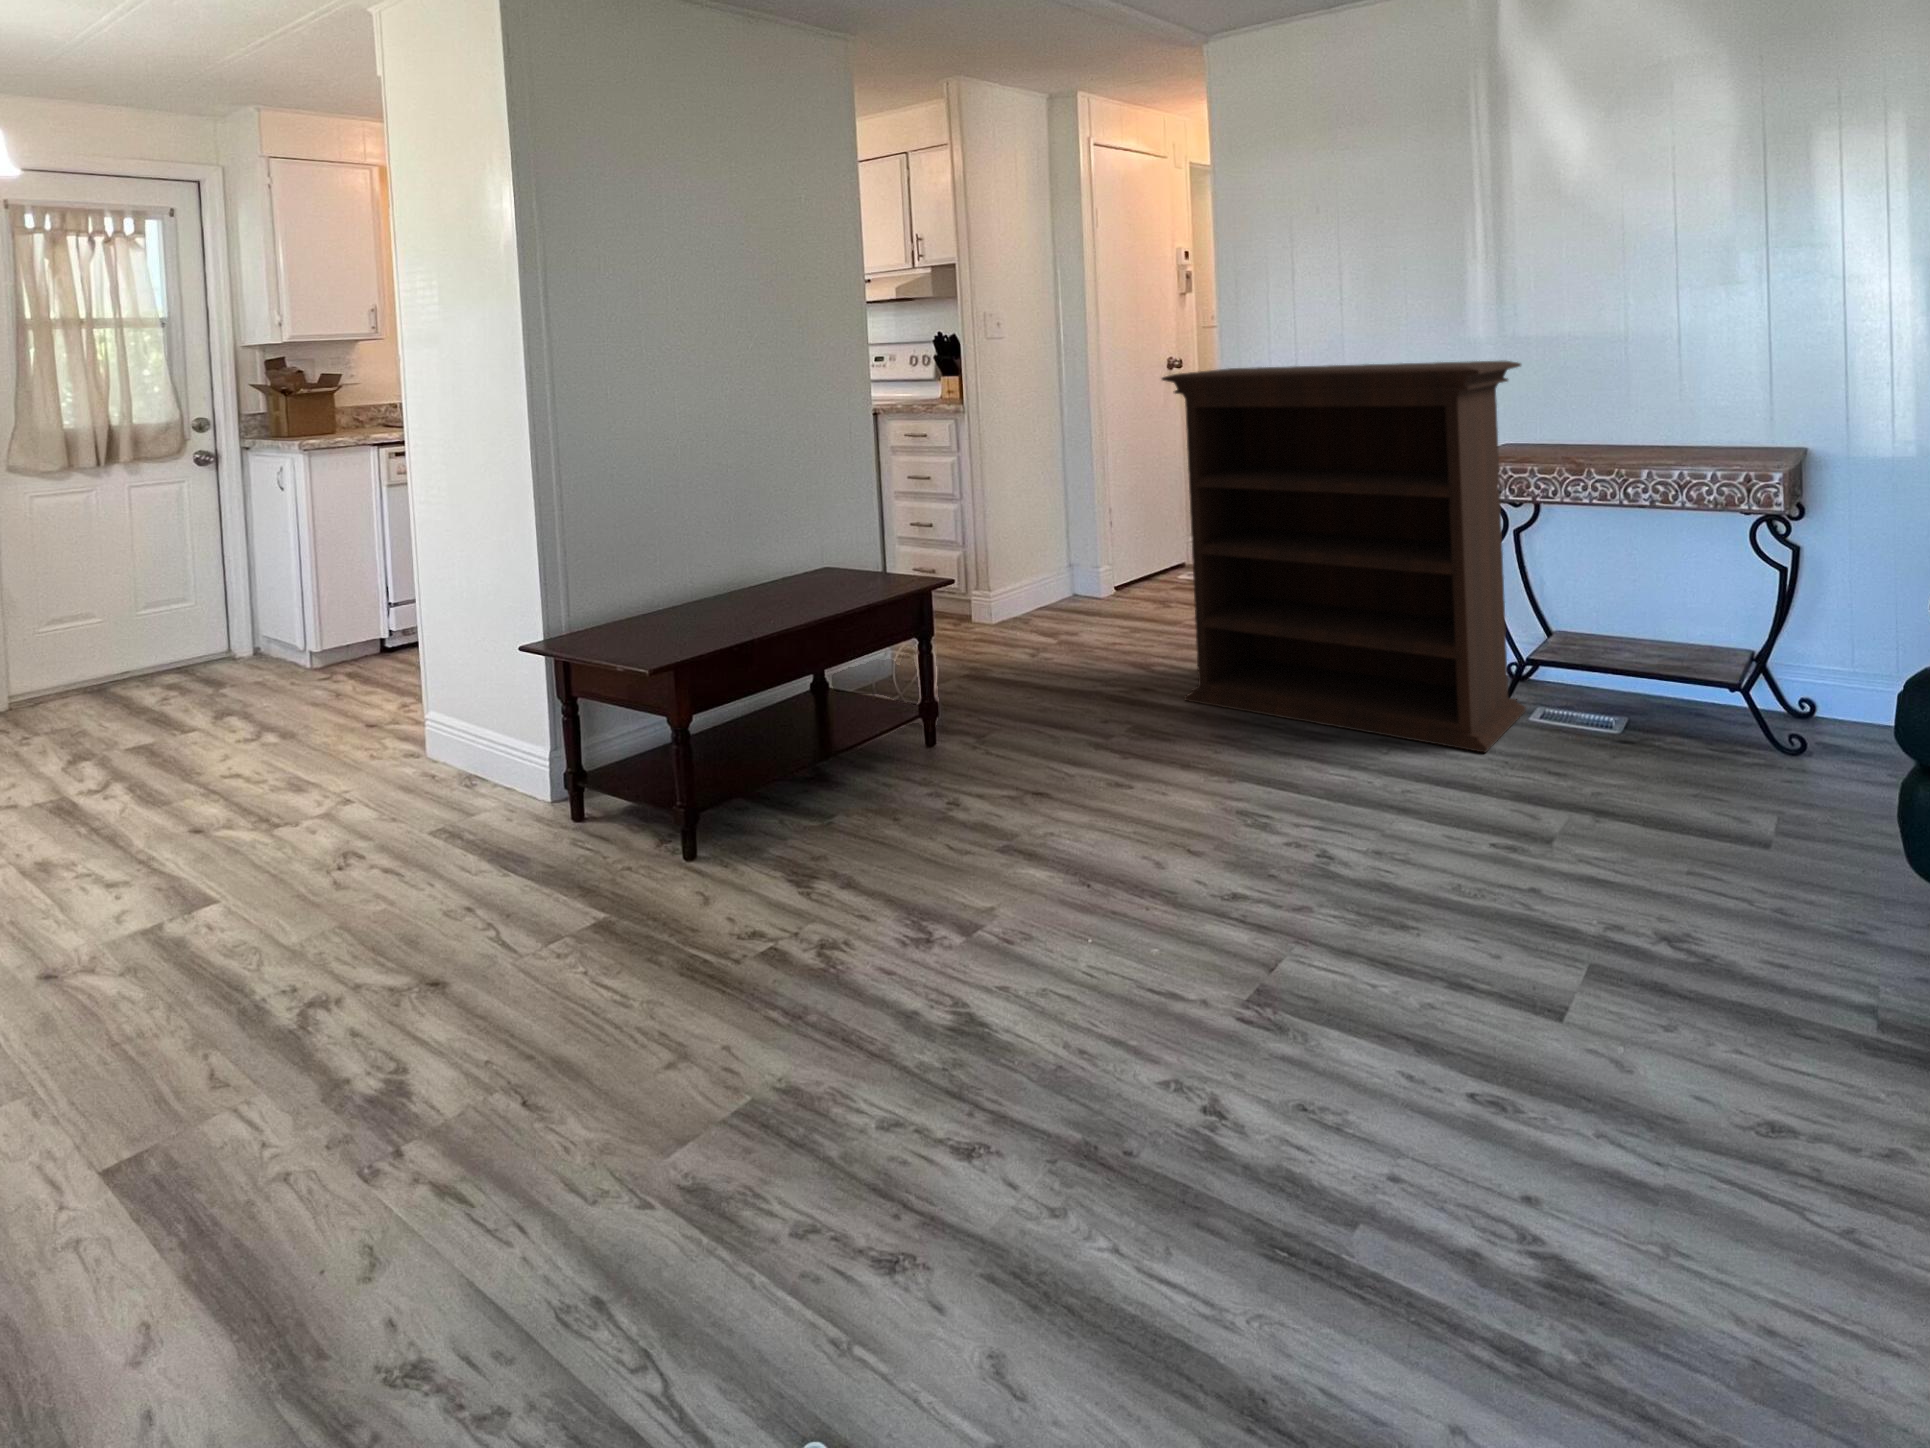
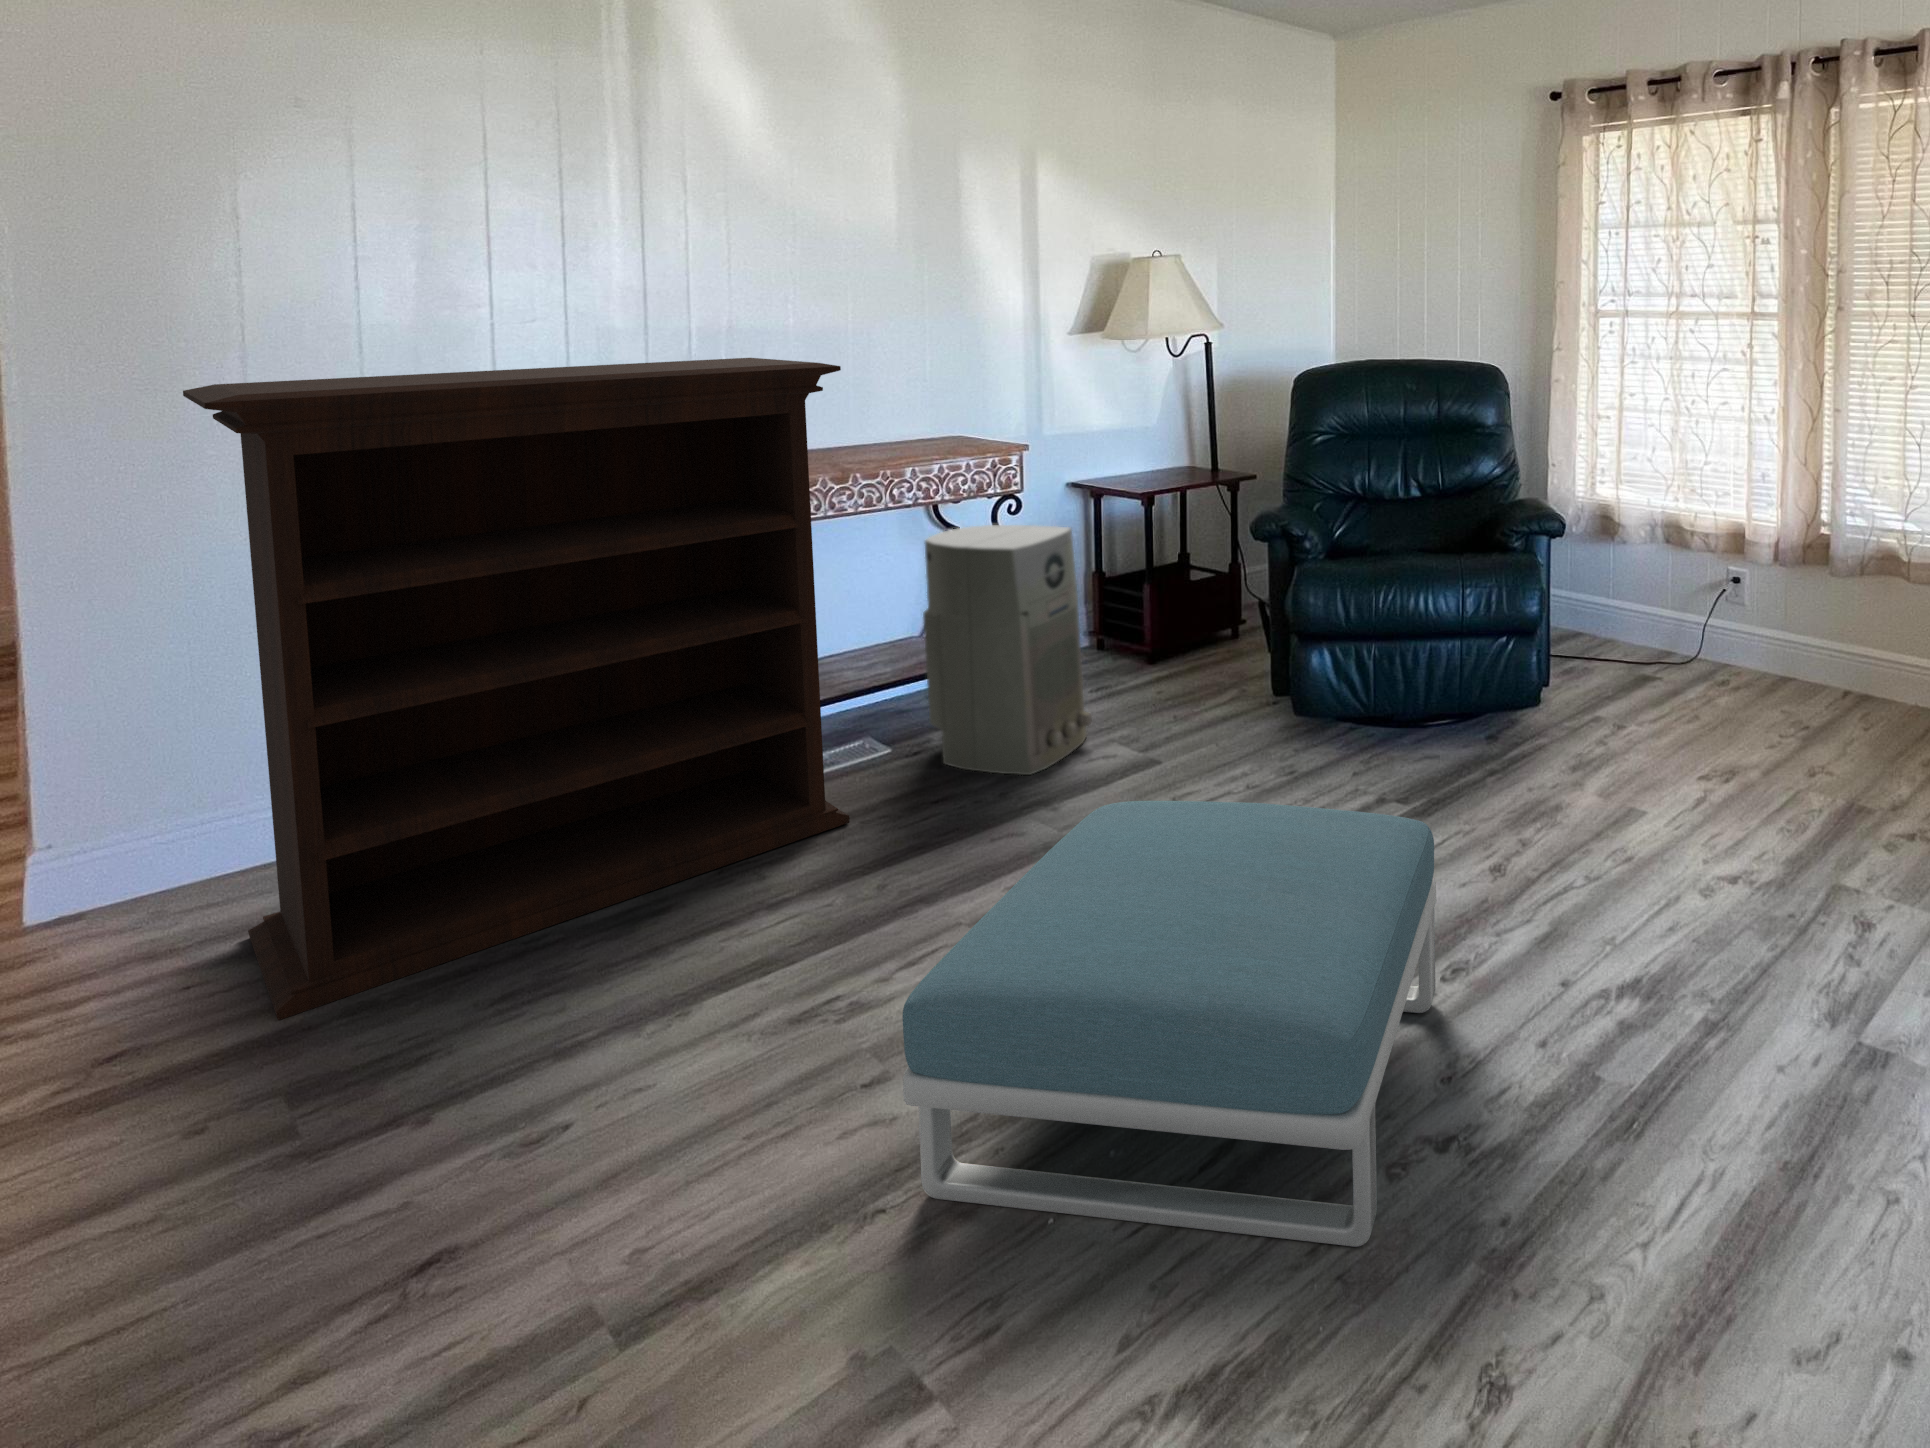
air purifier: none [1615,537,1769,800] -> present [923,525,1092,775]
footstool: none [1054,753,1449,1082] -> present [902,801,1436,1247]

